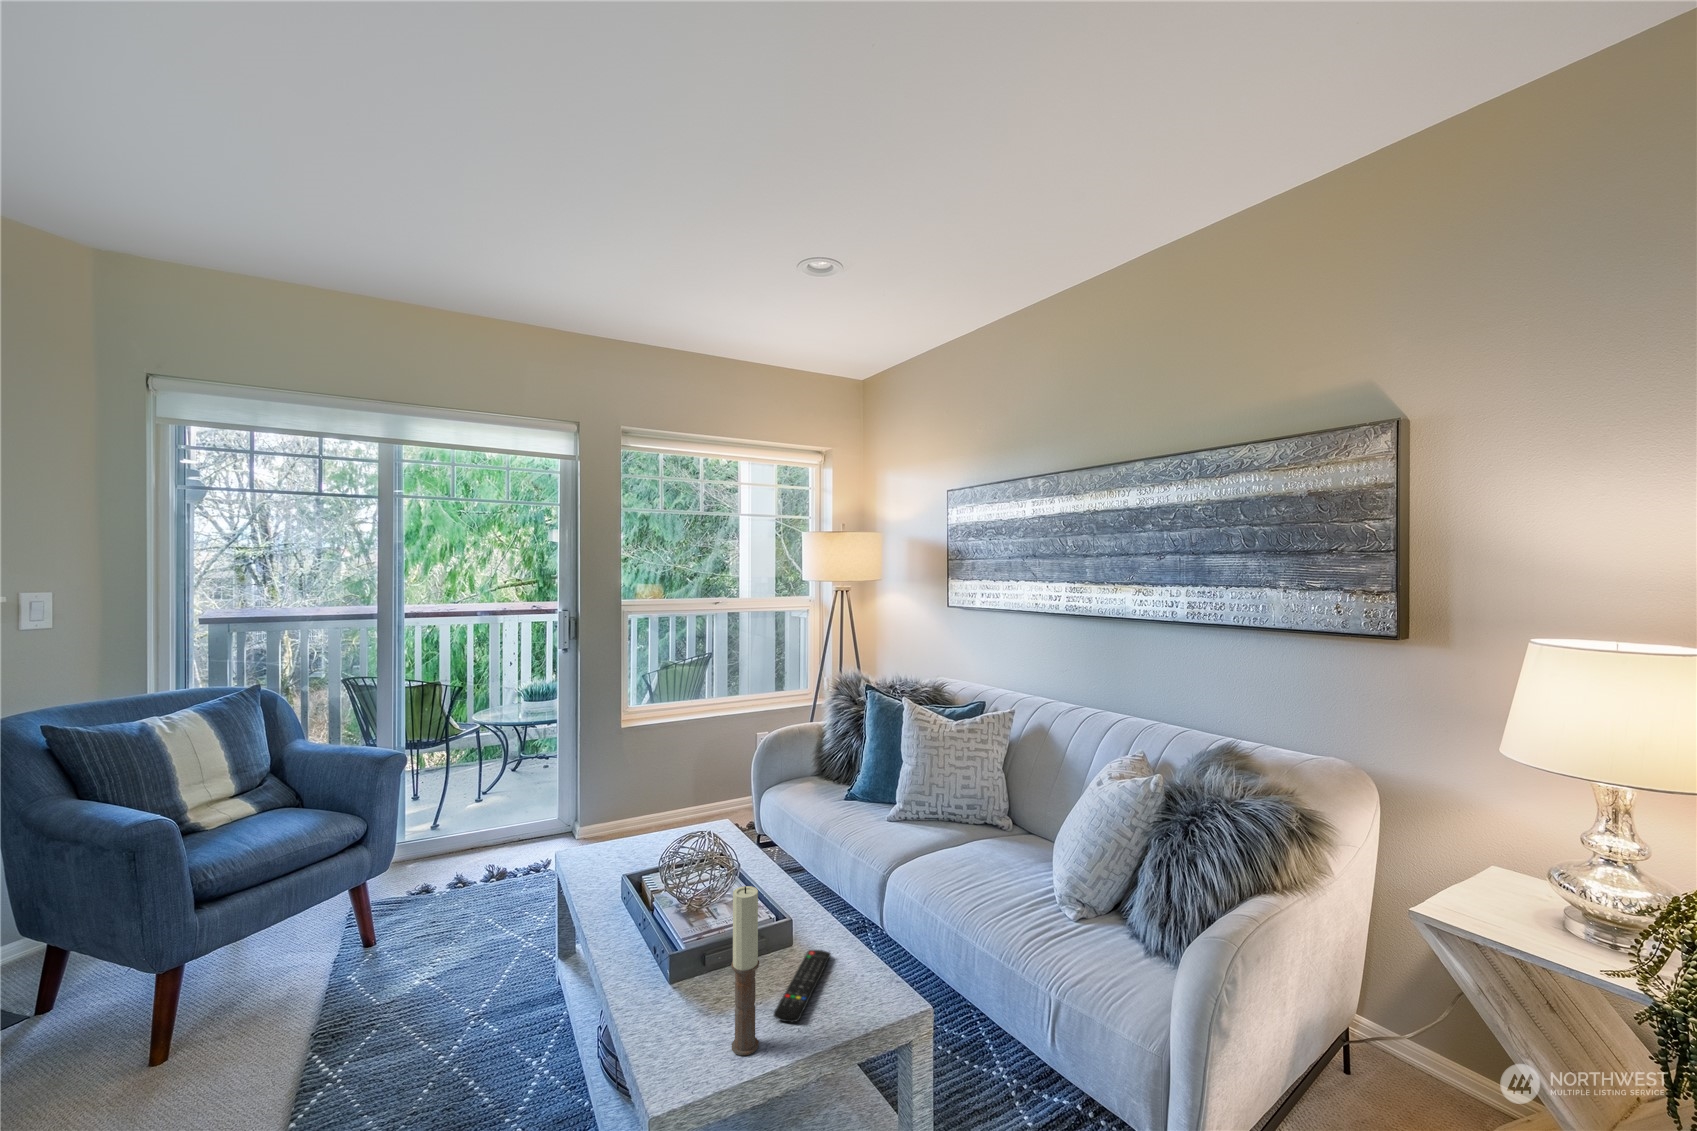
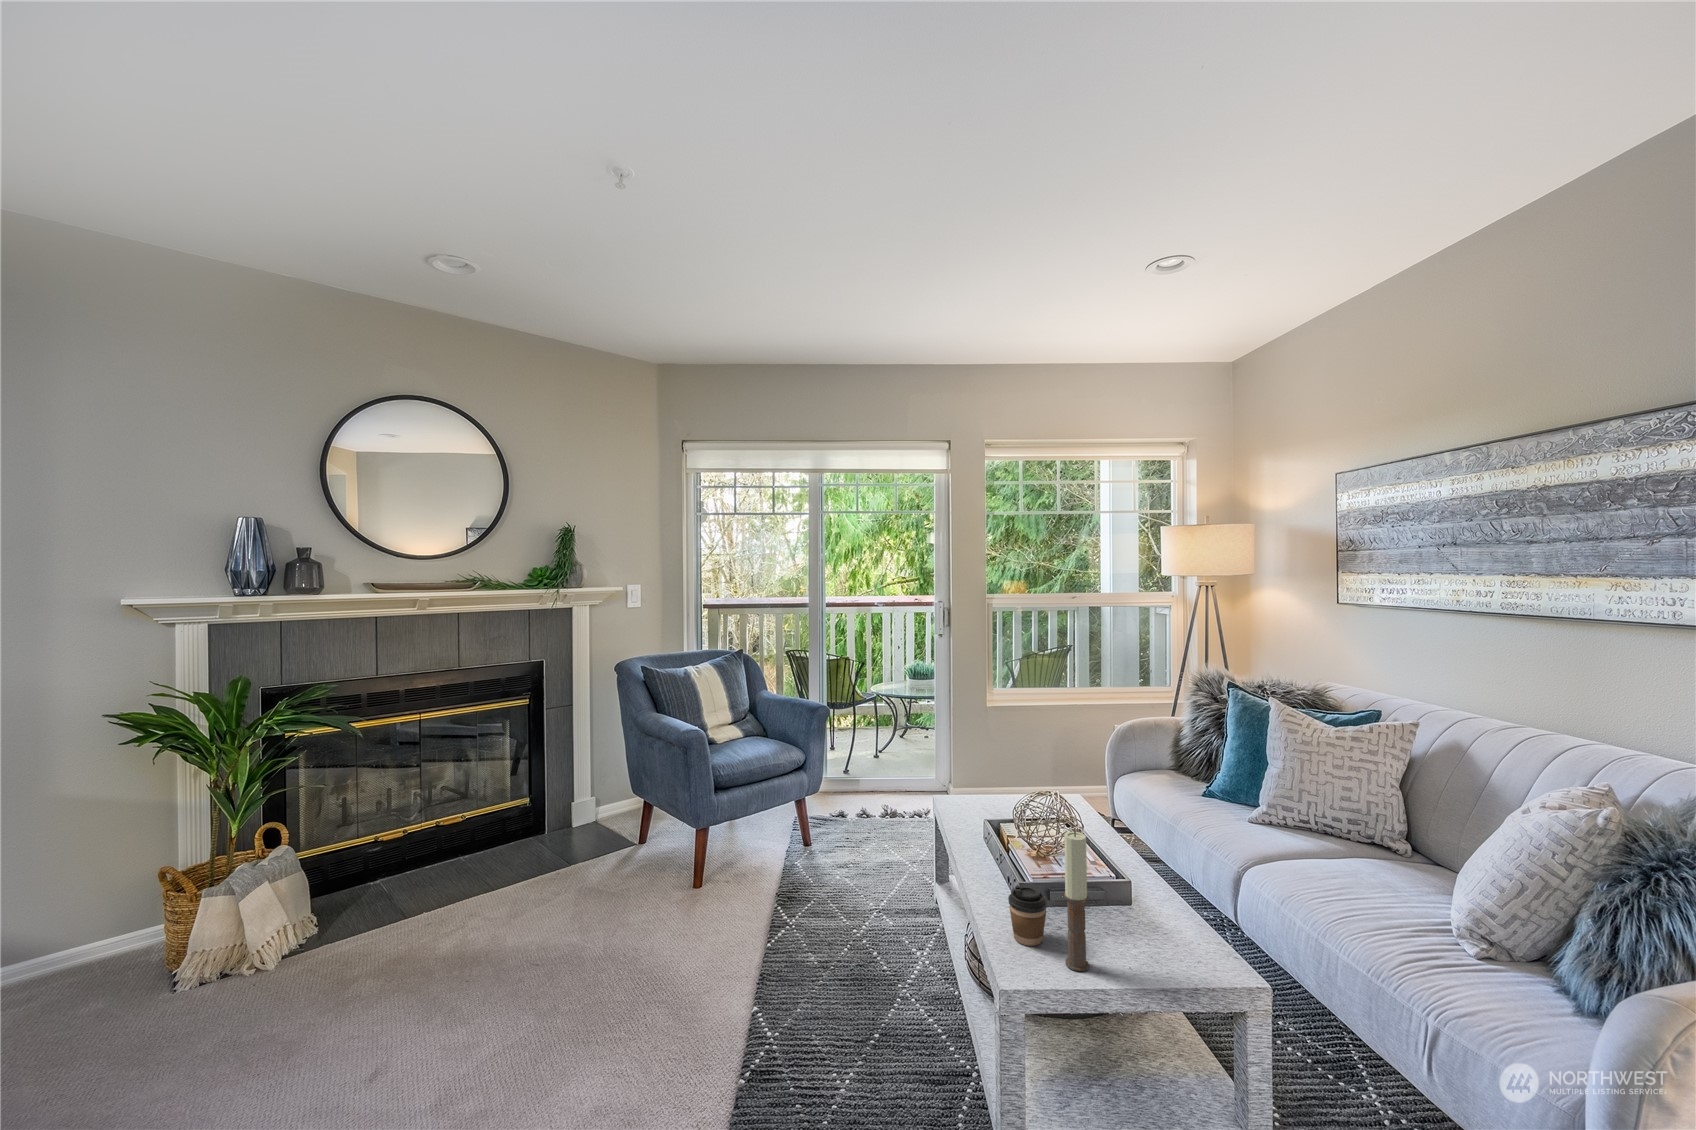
remote control: present [774,950,831,1022] -> none [1104,909,1165,960]
coffee cup: none [661,962,709,1038] -> present [1008,886,1047,946]

